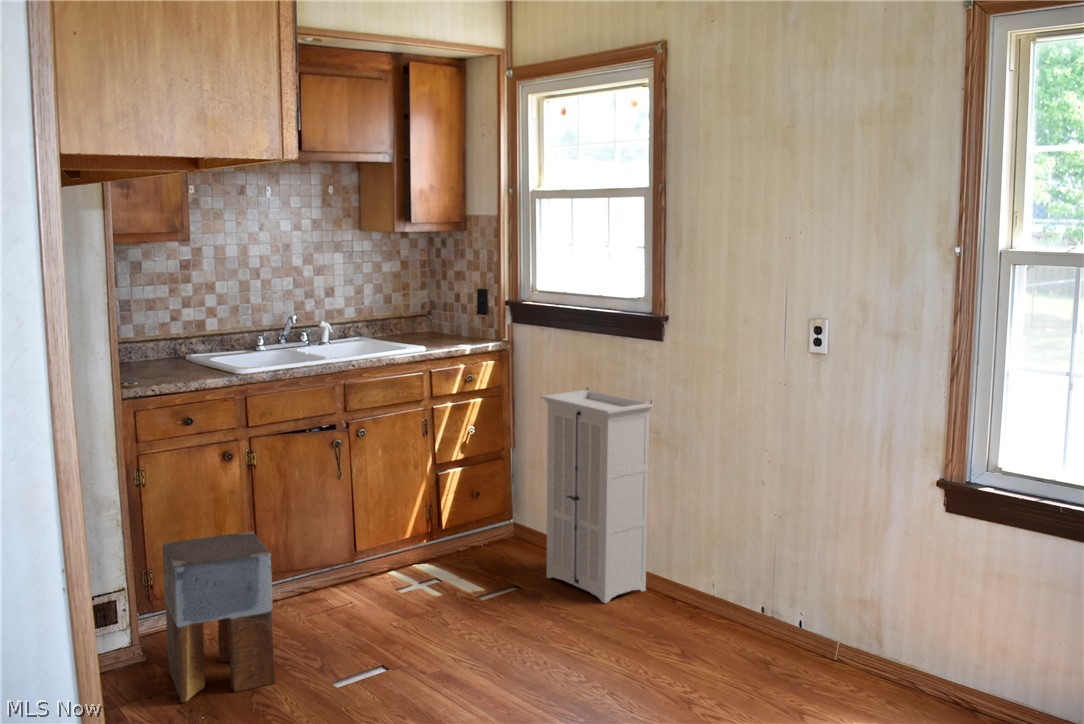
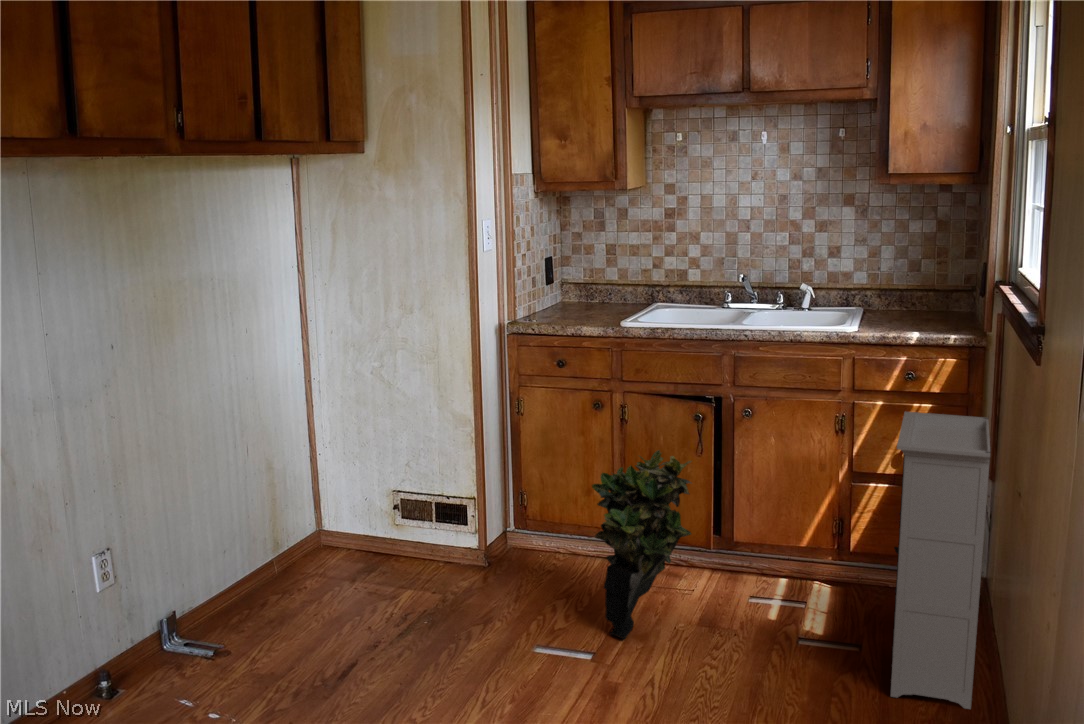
potted plant: none [333,473,434,655] -> present [592,450,692,639]
stool: present [162,532,275,703] -> none [438,463,548,616]

